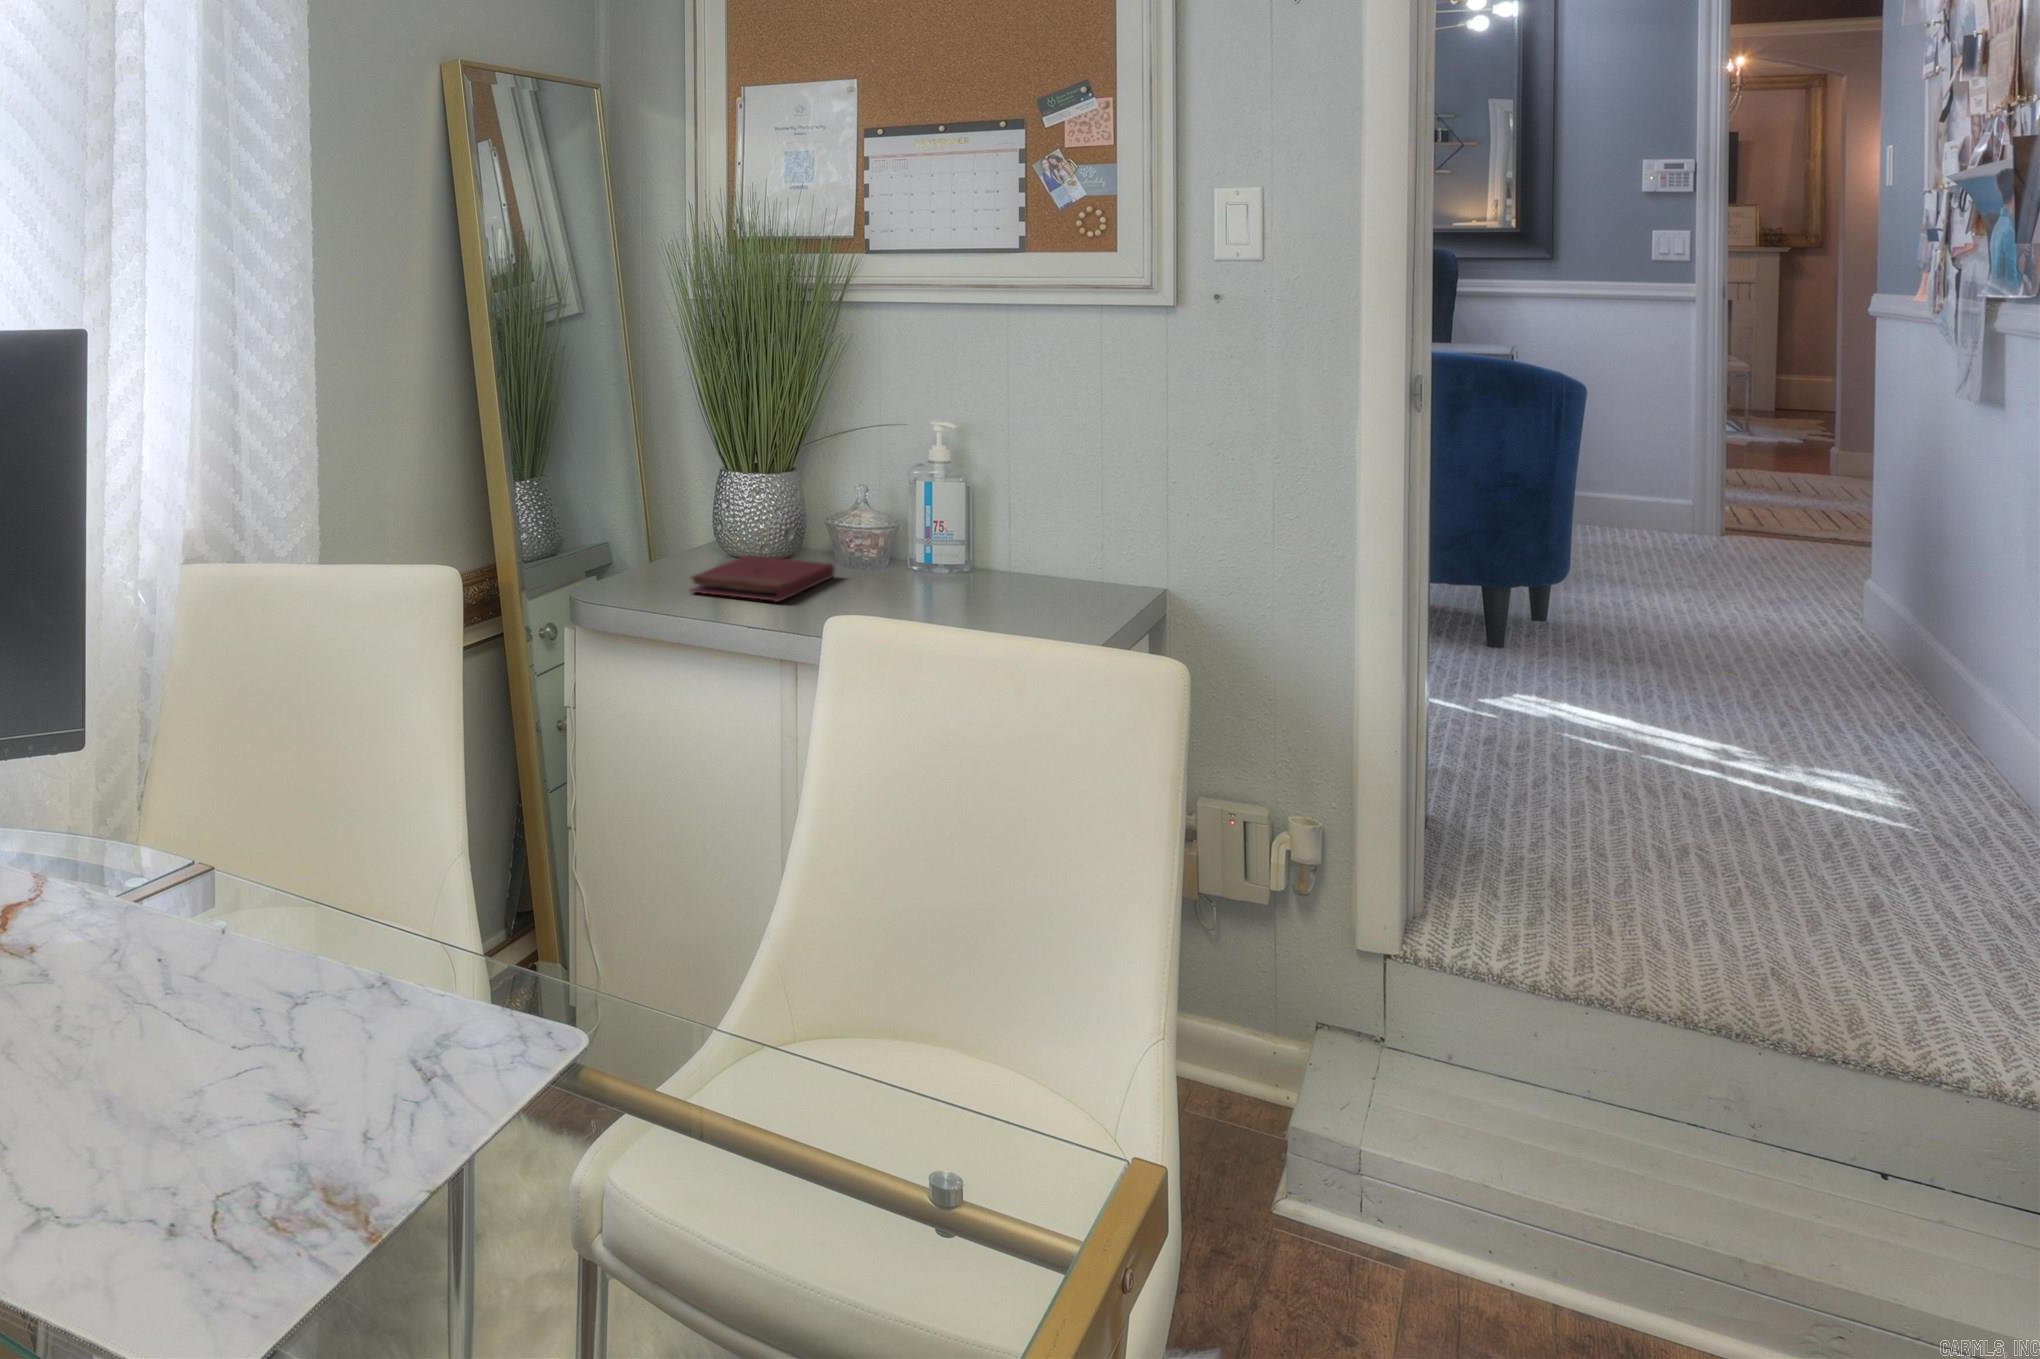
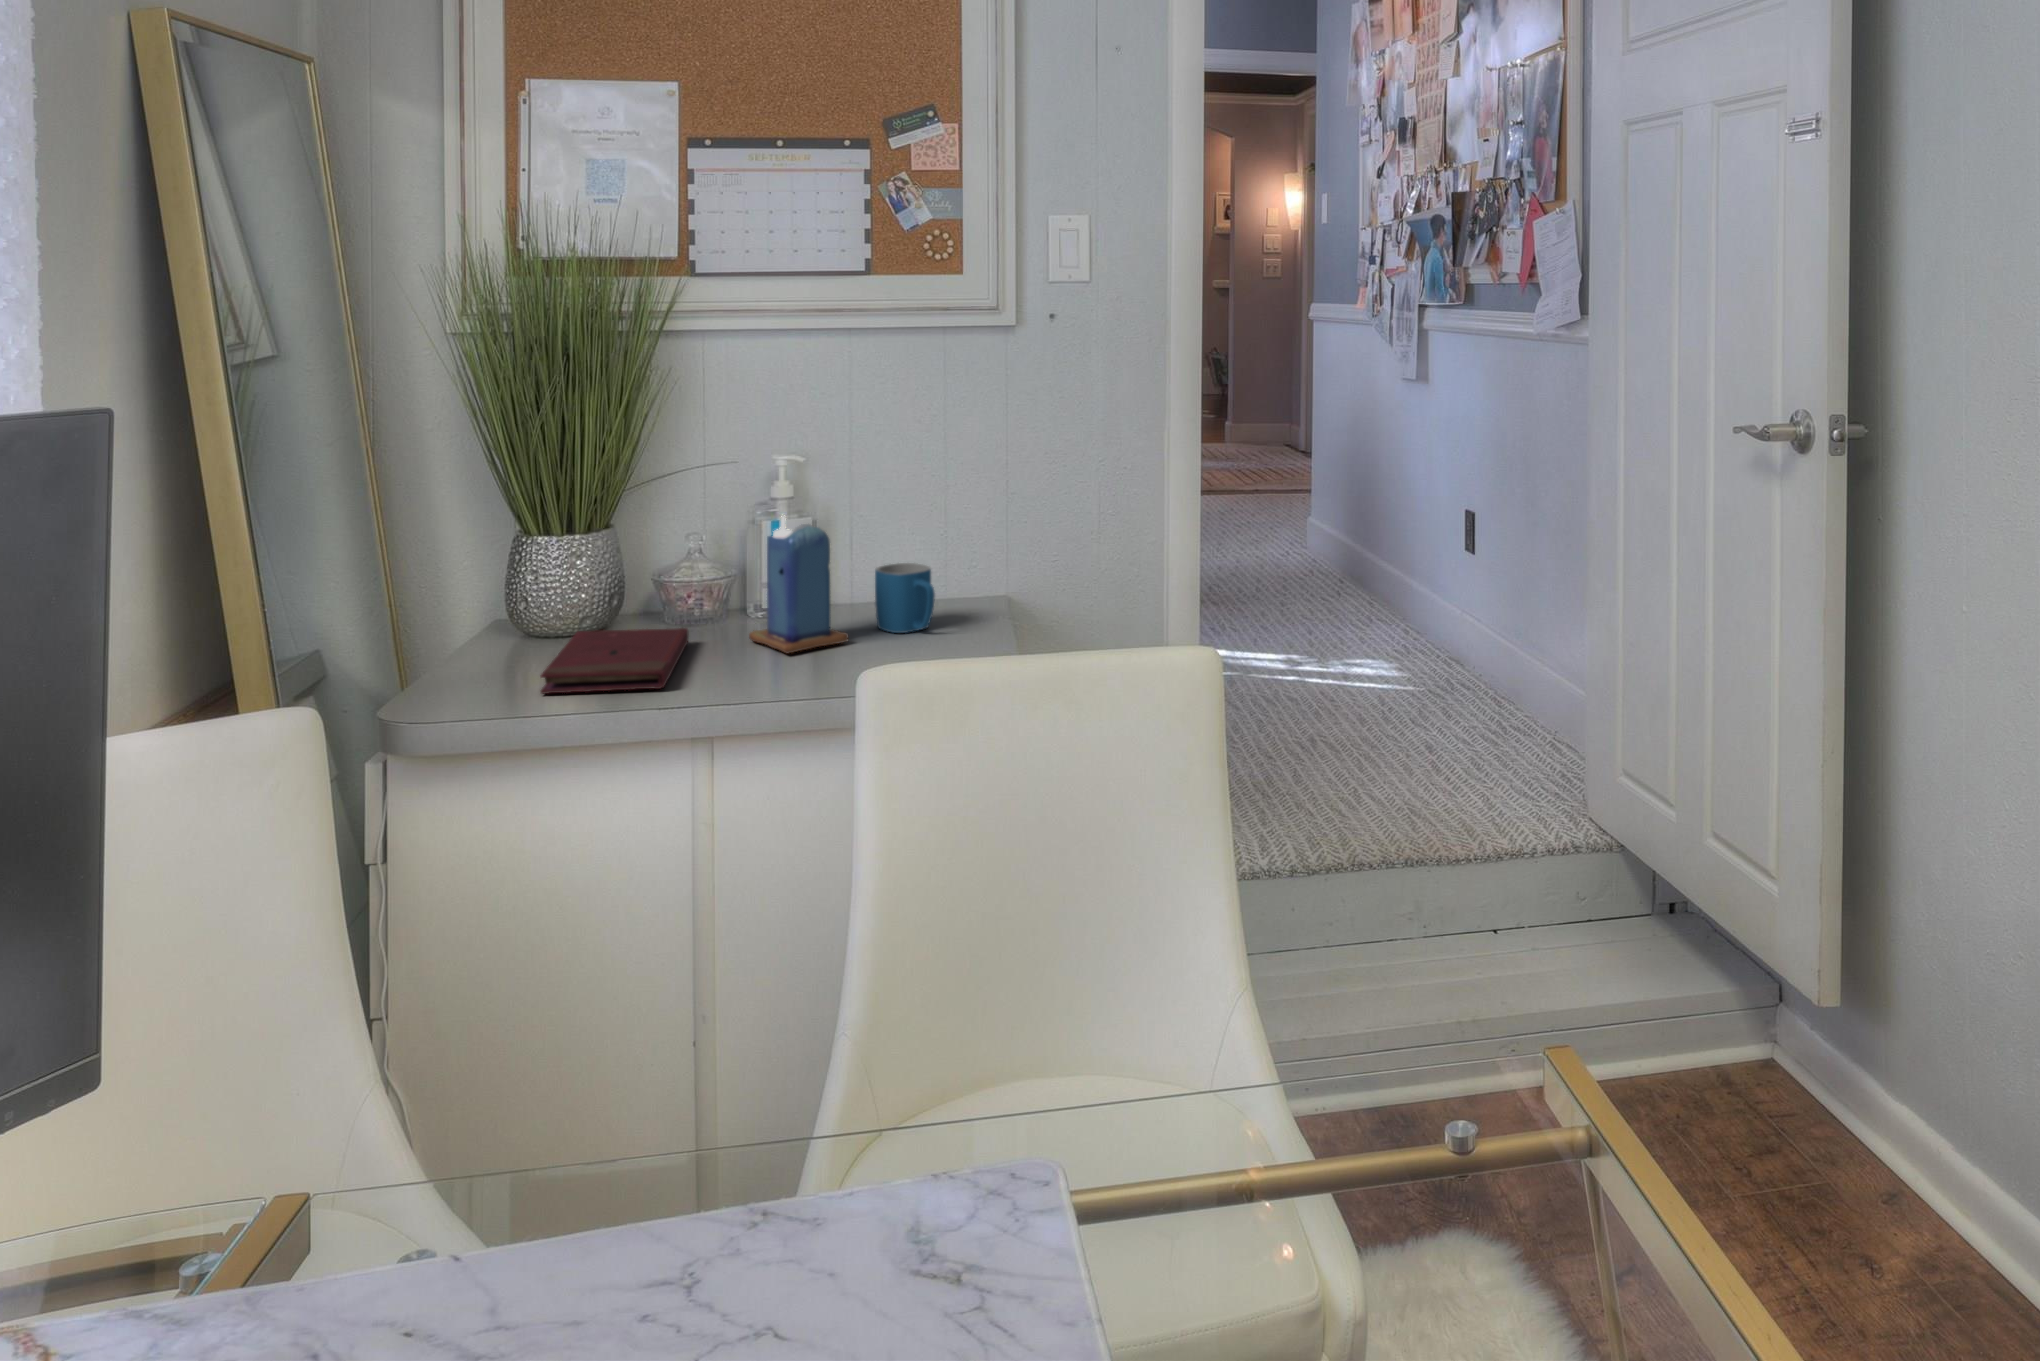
candle: none [886,470,969,594] -> present [749,515,848,653]
mug: none [1008,530,1064,595] -> present [875,563,935,633]

